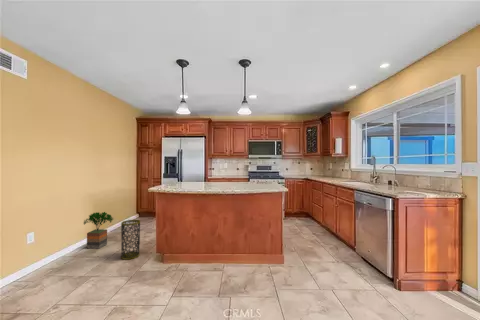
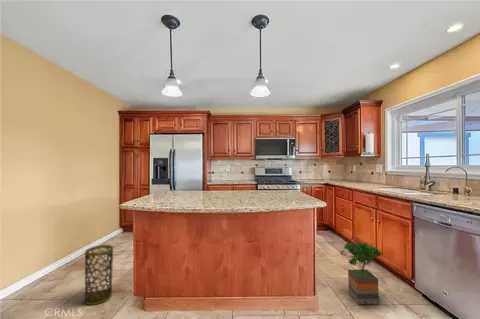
potted tree: present [84,212,113,249] -> present [340,242,382,304]

